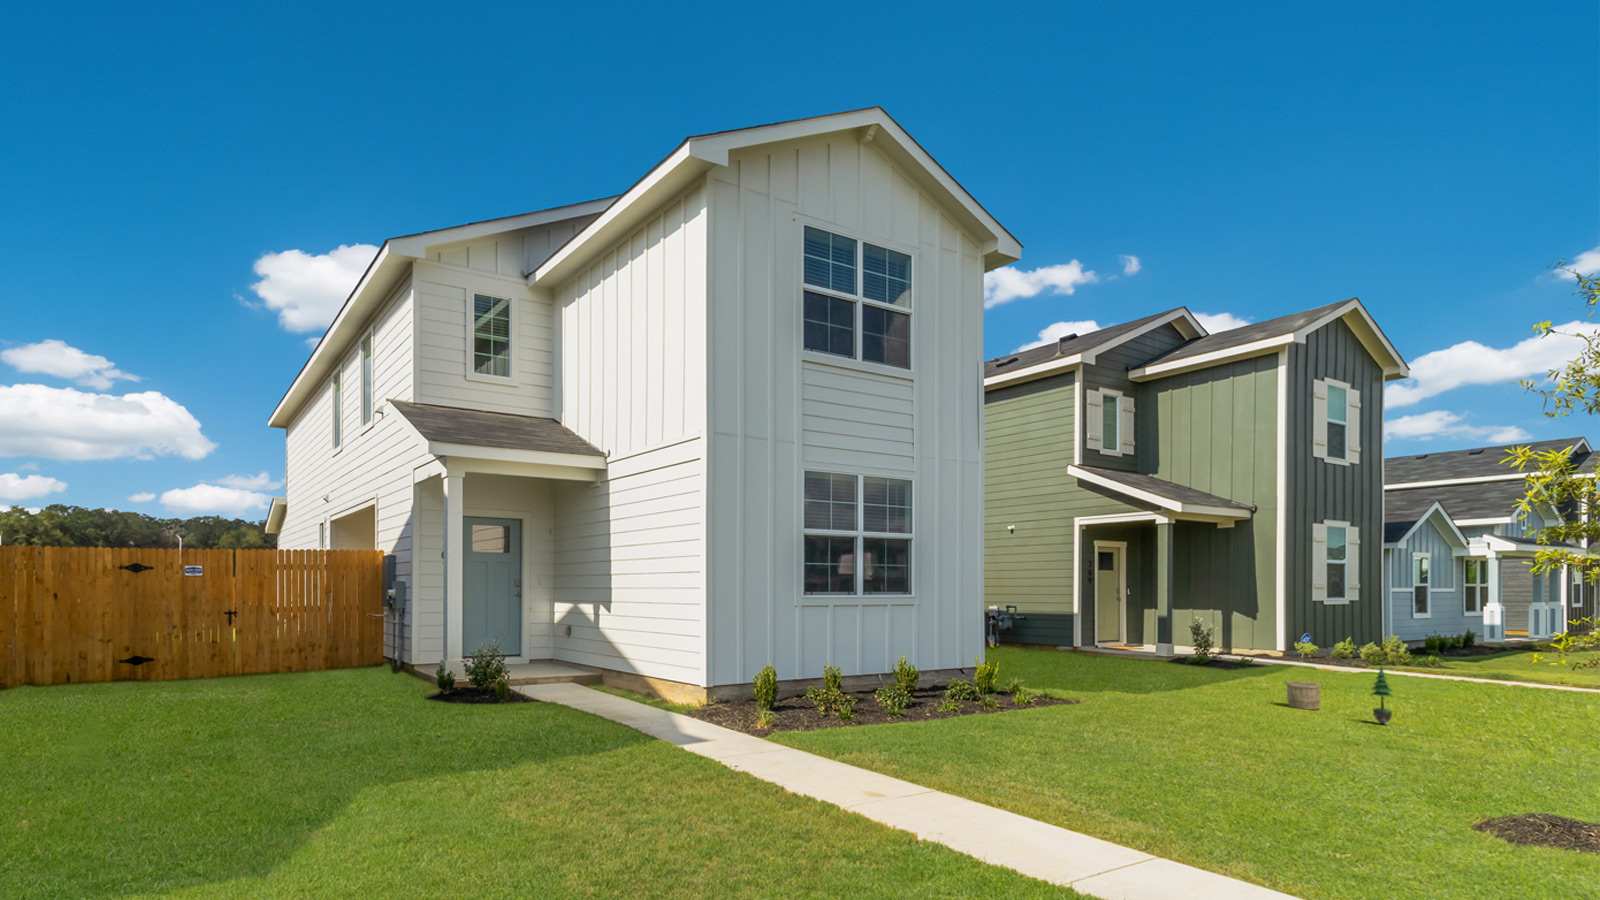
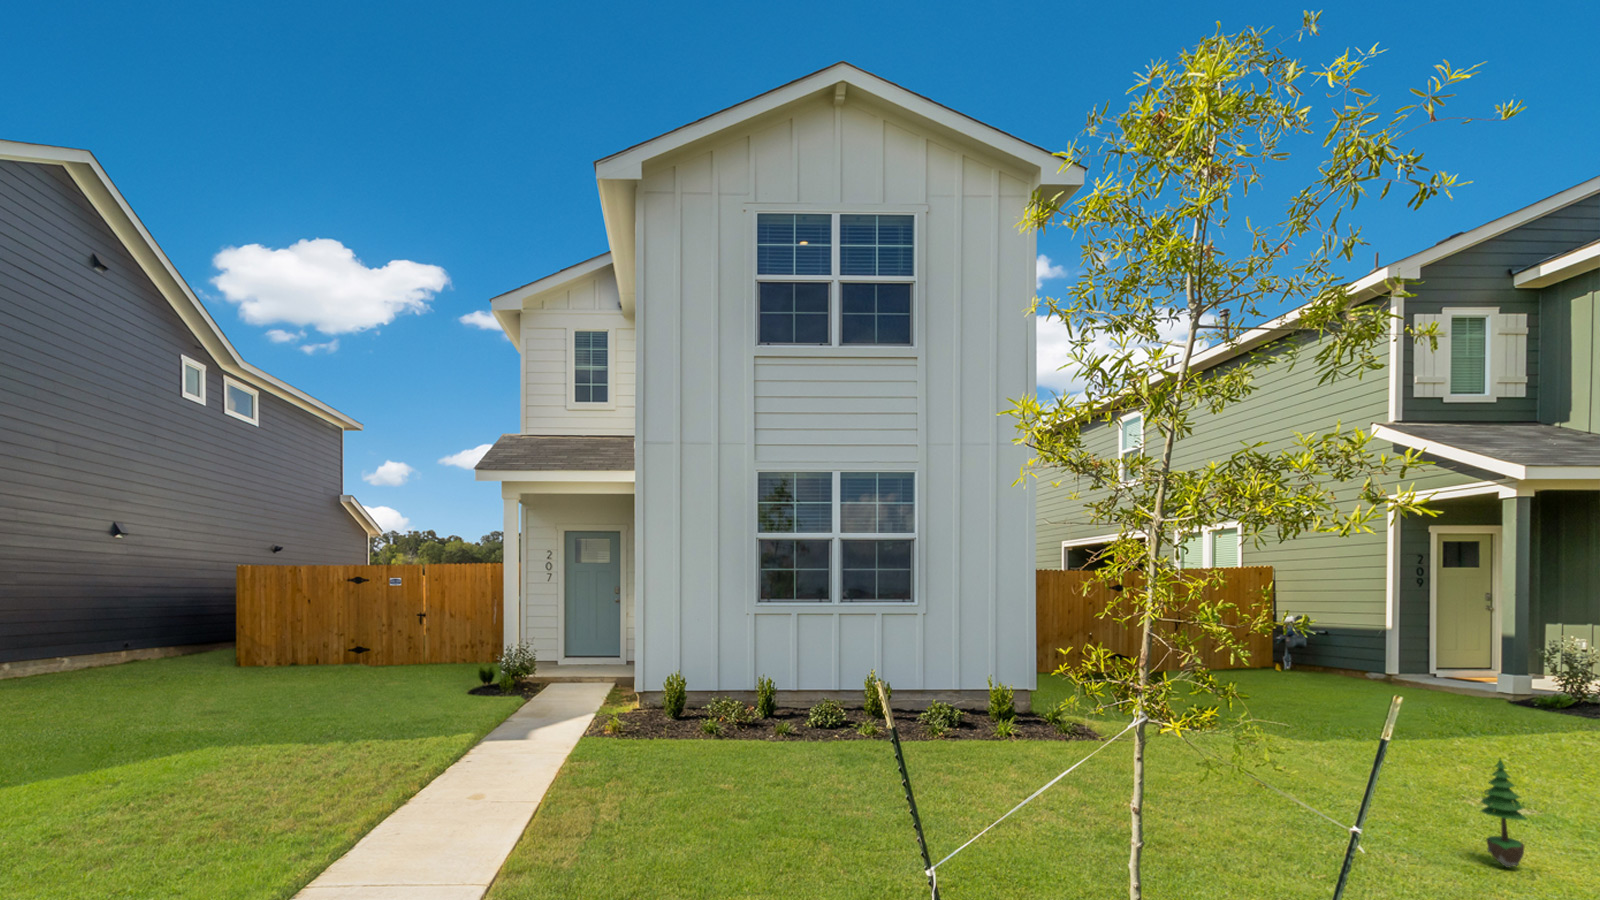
wooden bucket: present [1286,681,1320,710] -> none [1401,766,1467,821]

